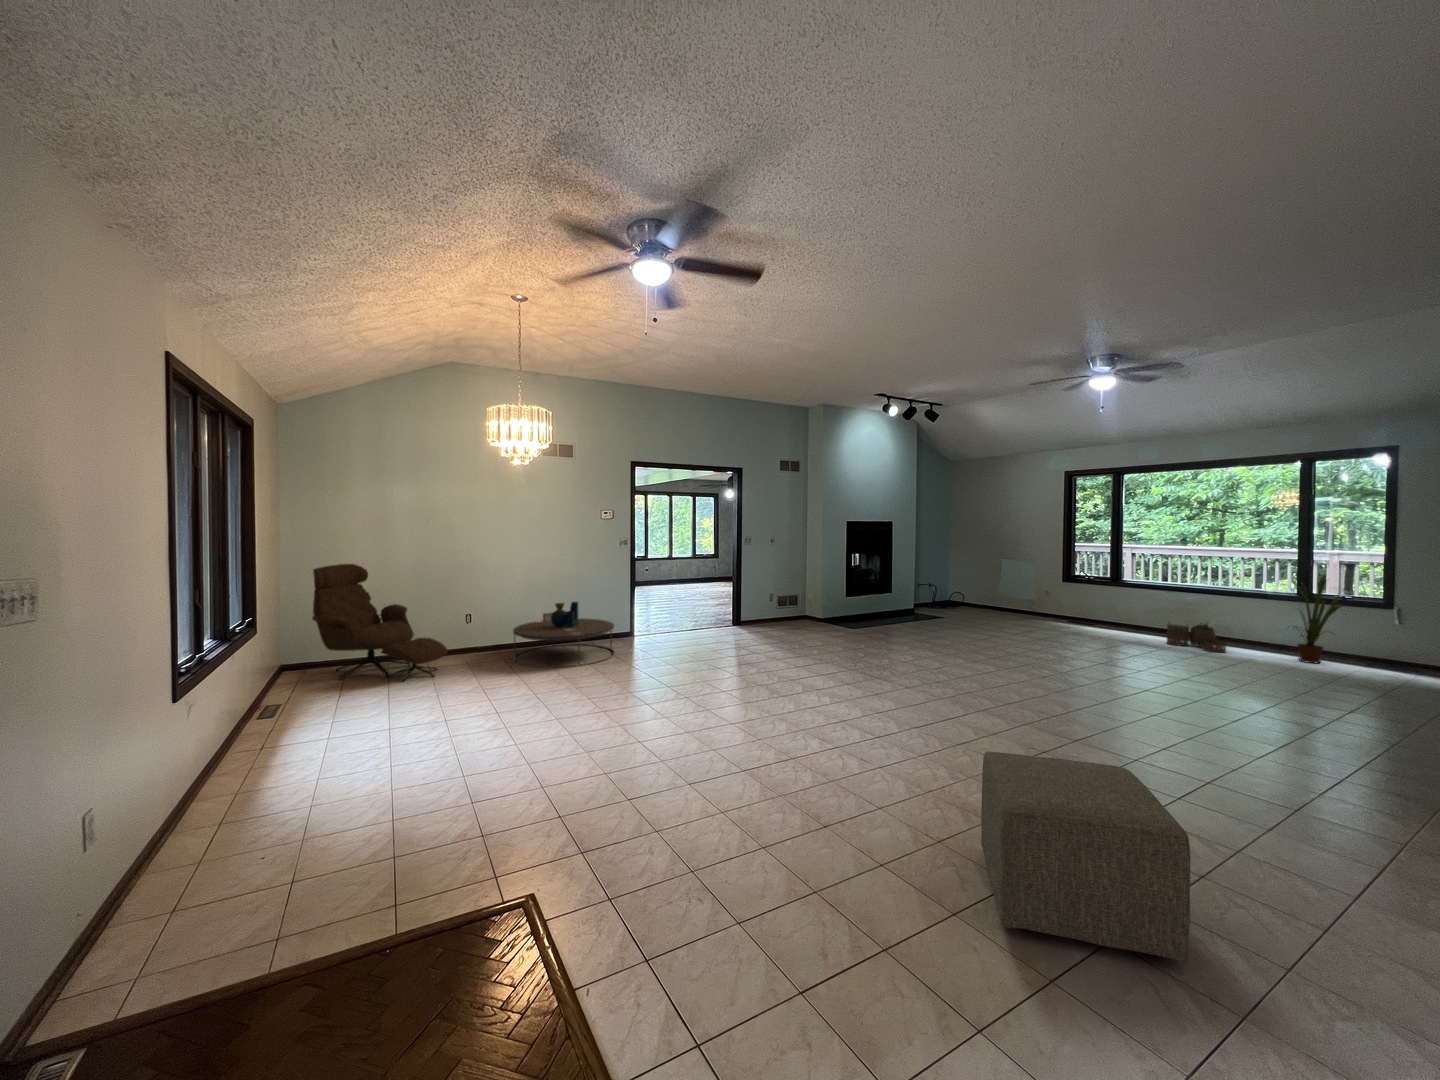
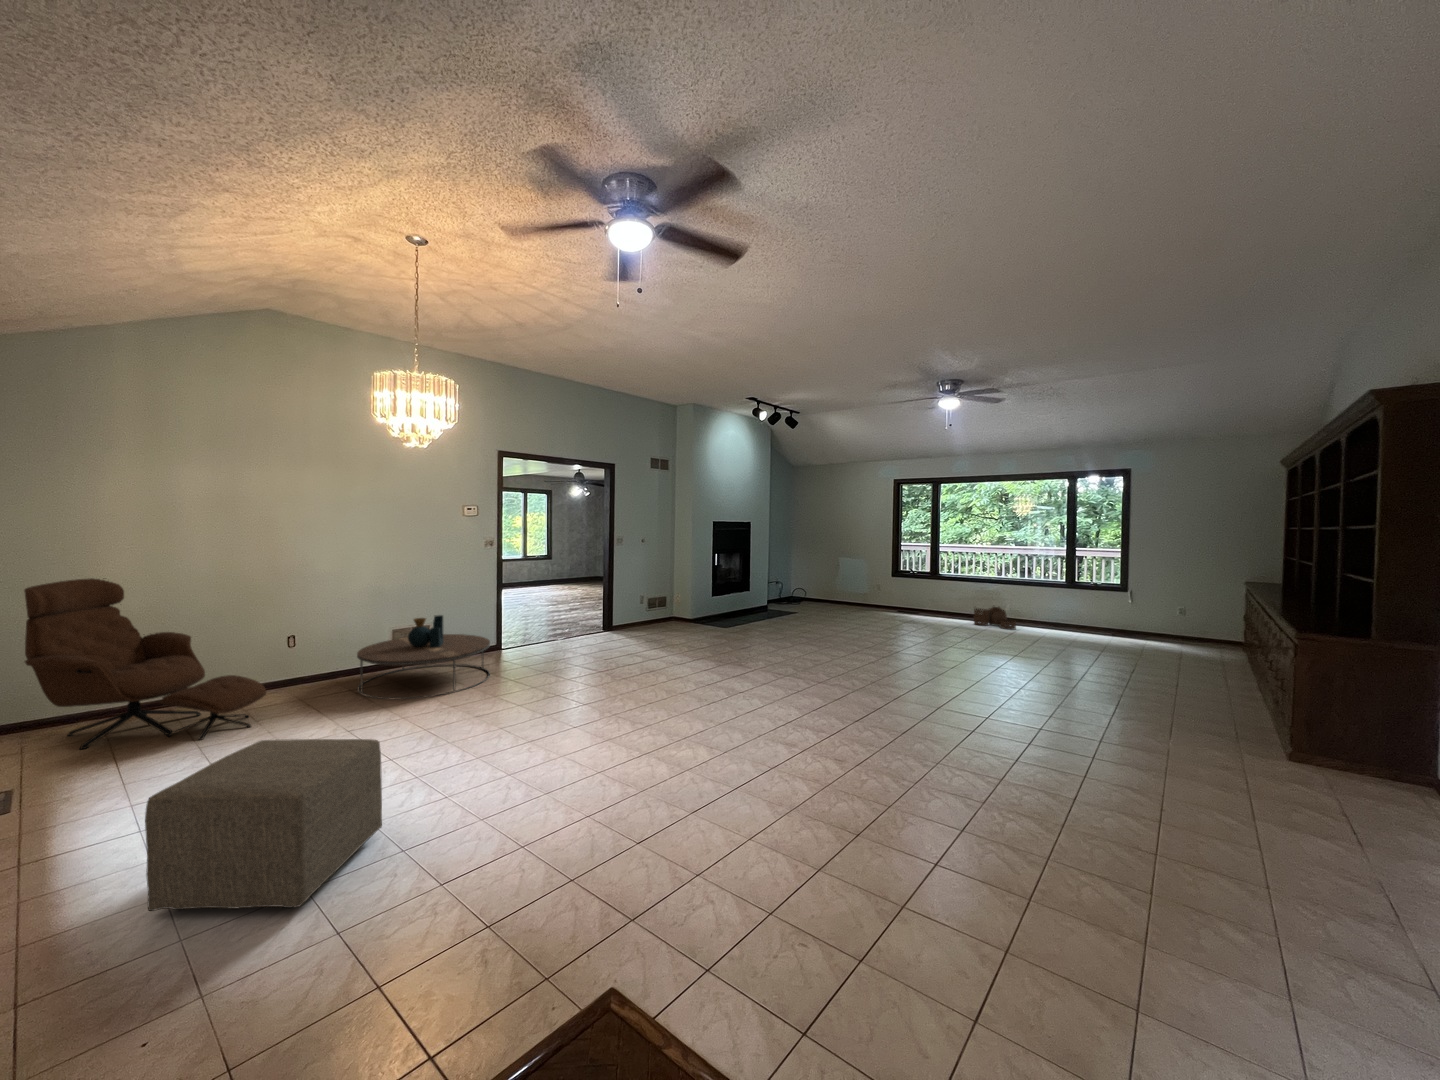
house plant: present [1295,575,1343,663] -> none [1049,565,1093,634]
ottoman: present [981,752,1191,962] -> present [145,739,382,911]

